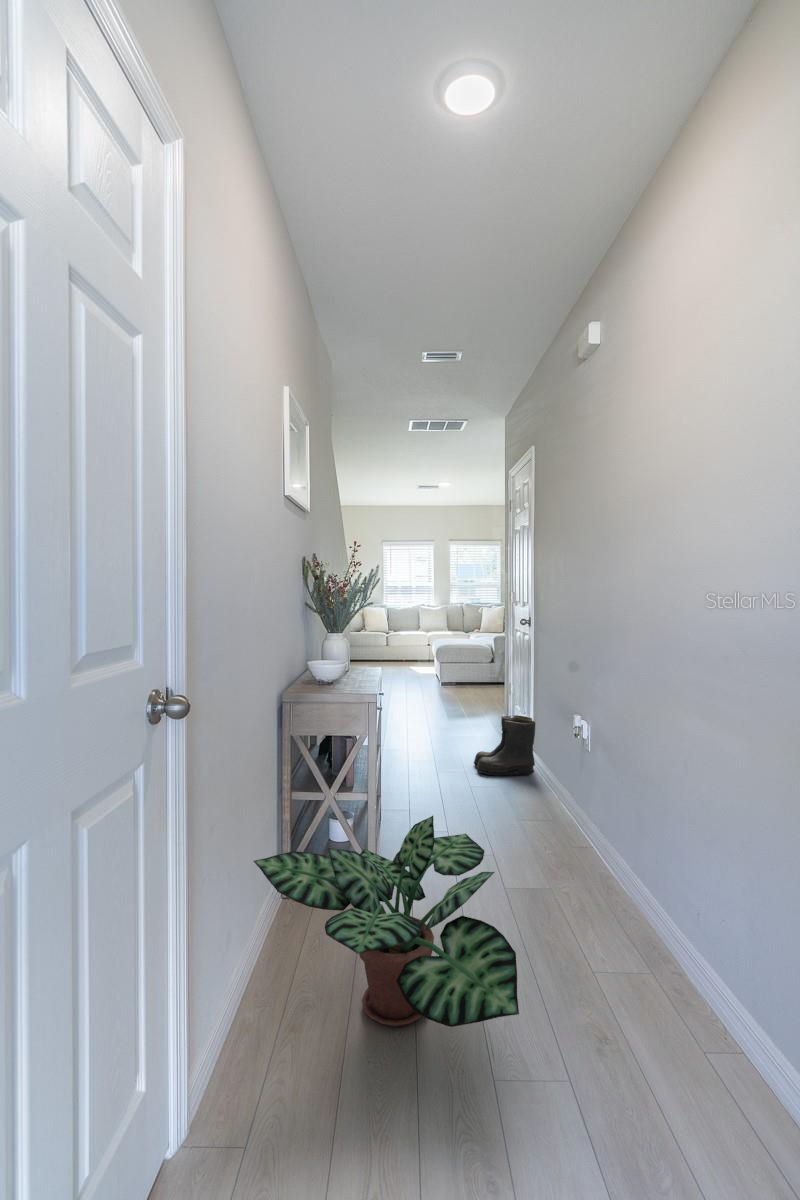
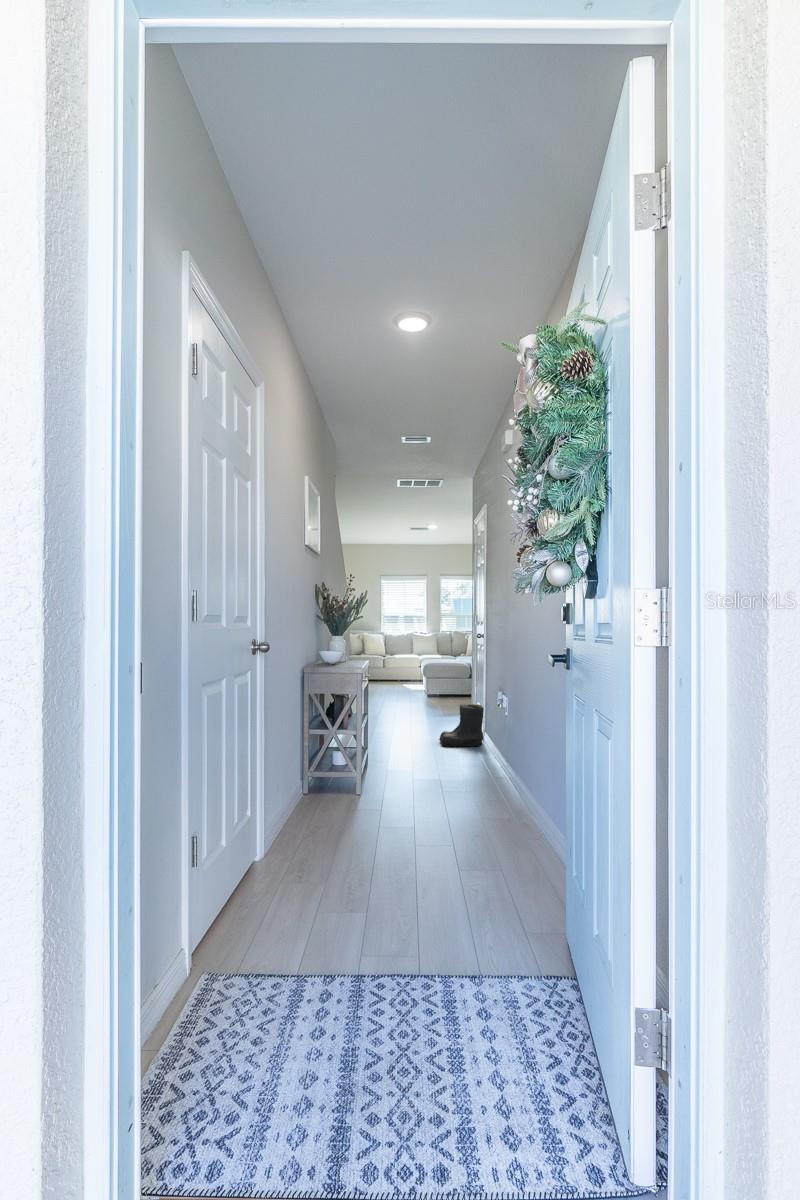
potted plant: present [254,816,519,1027] -> none [292,721,425,830]

